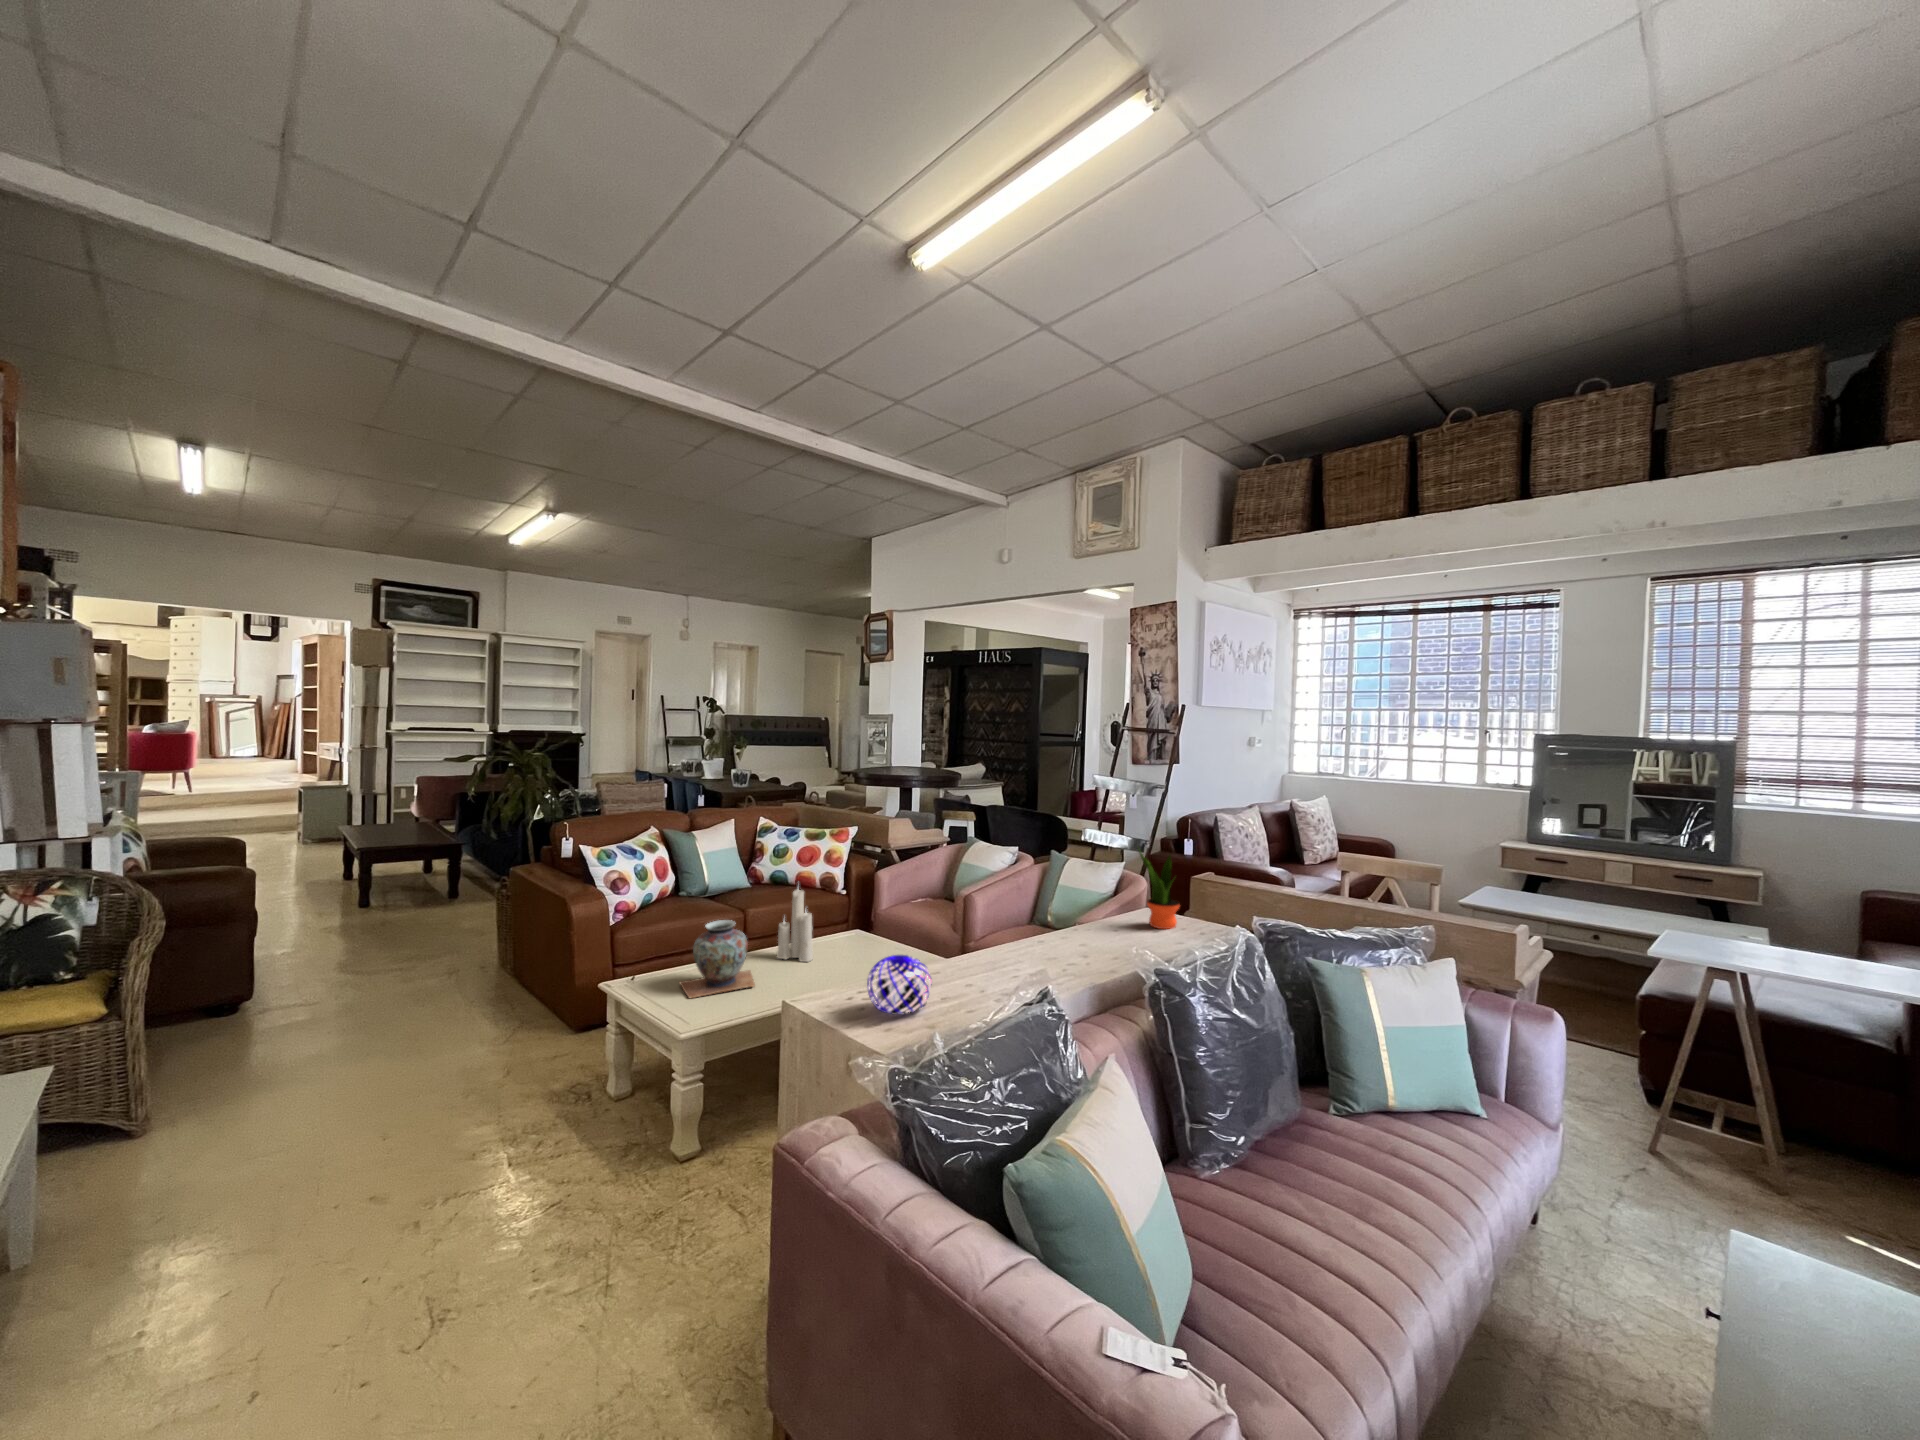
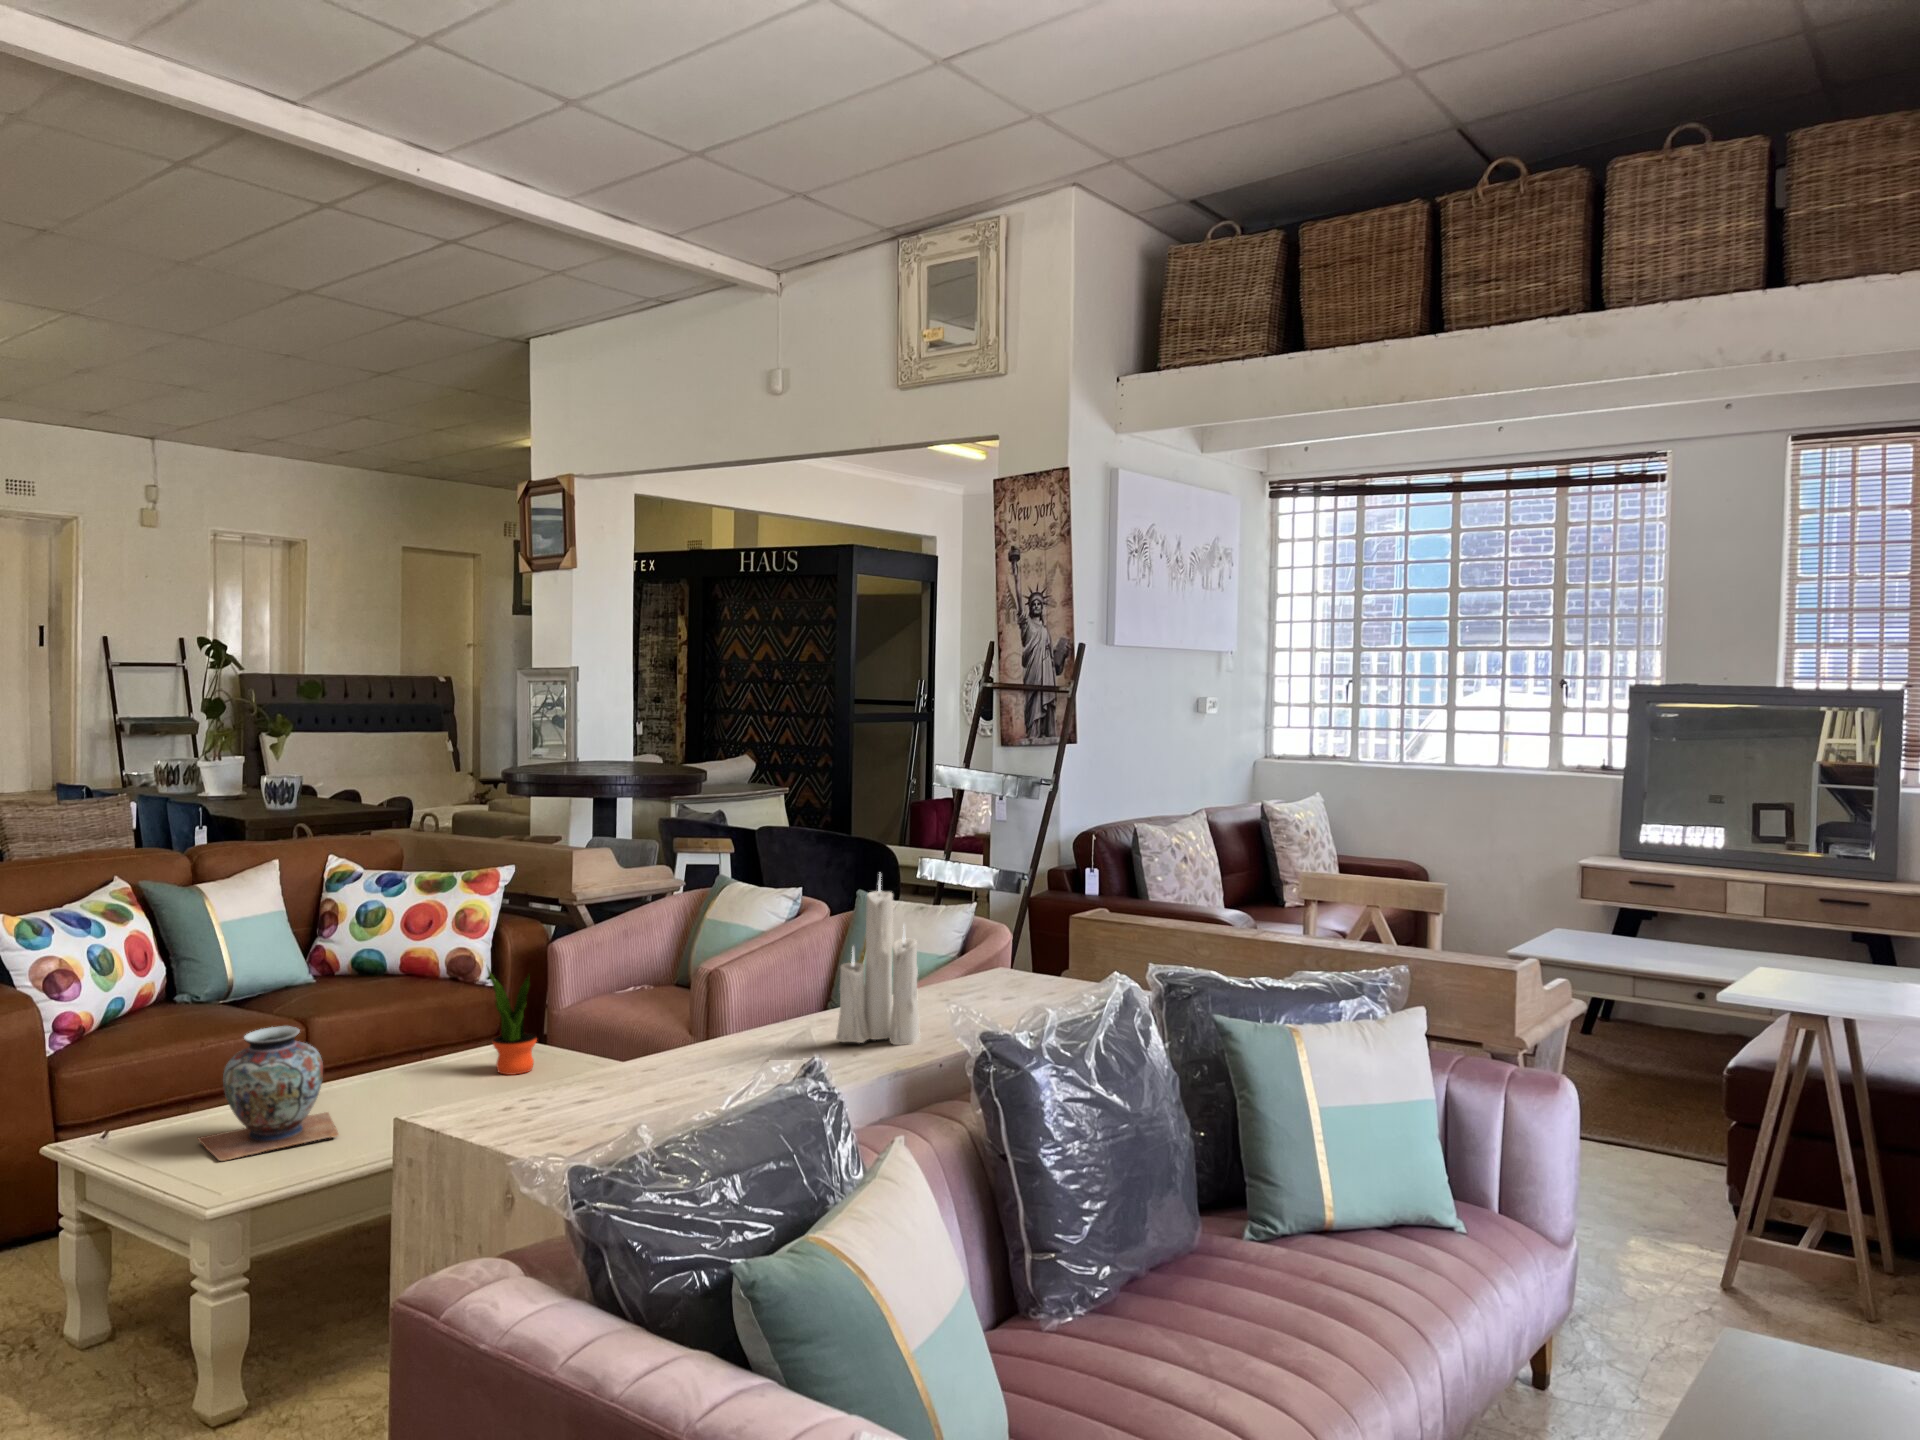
potted plant: present [1139,851,1180,929] -> present [487,967,537,1075]
candle: present [777,890,813,962] -> present [836,877,920,1045]
decorative orb: present [867,955,932,1015] -> none [541,1038,644,1126]

